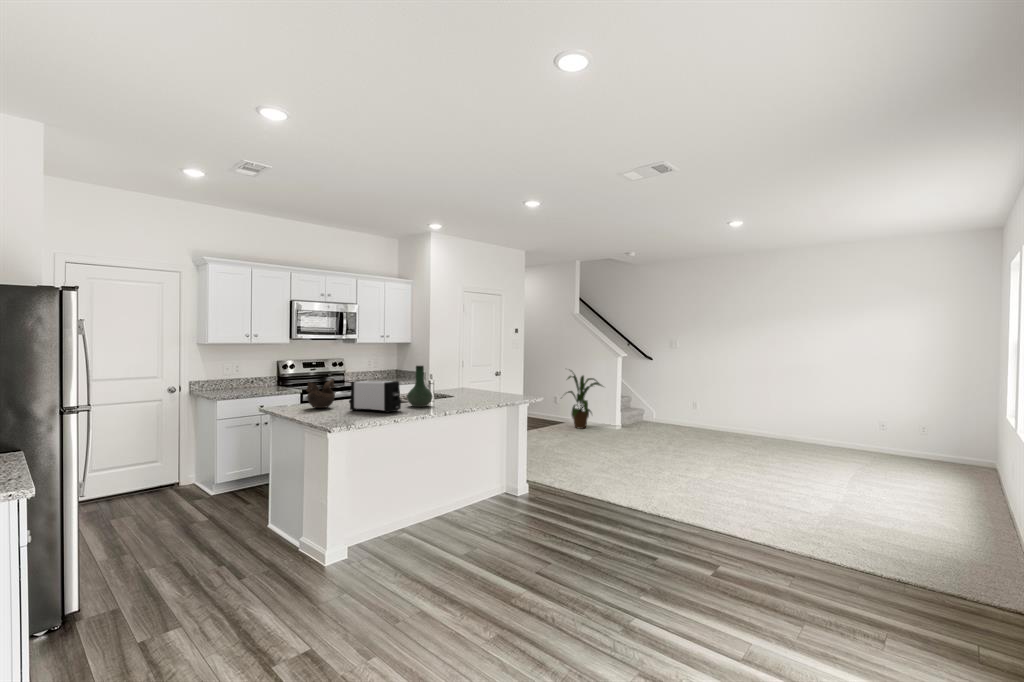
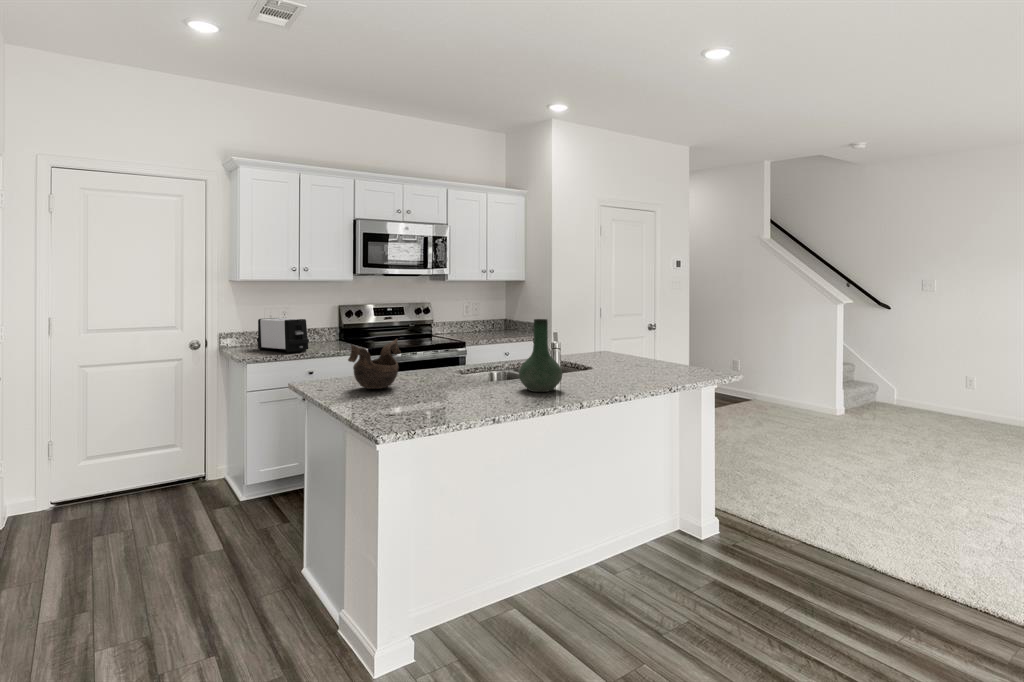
house plant: present [567,374,602,429] -> none [742,321,817,412]
toaster: present [349,381,402,413] -> present [257,318,309,353]

